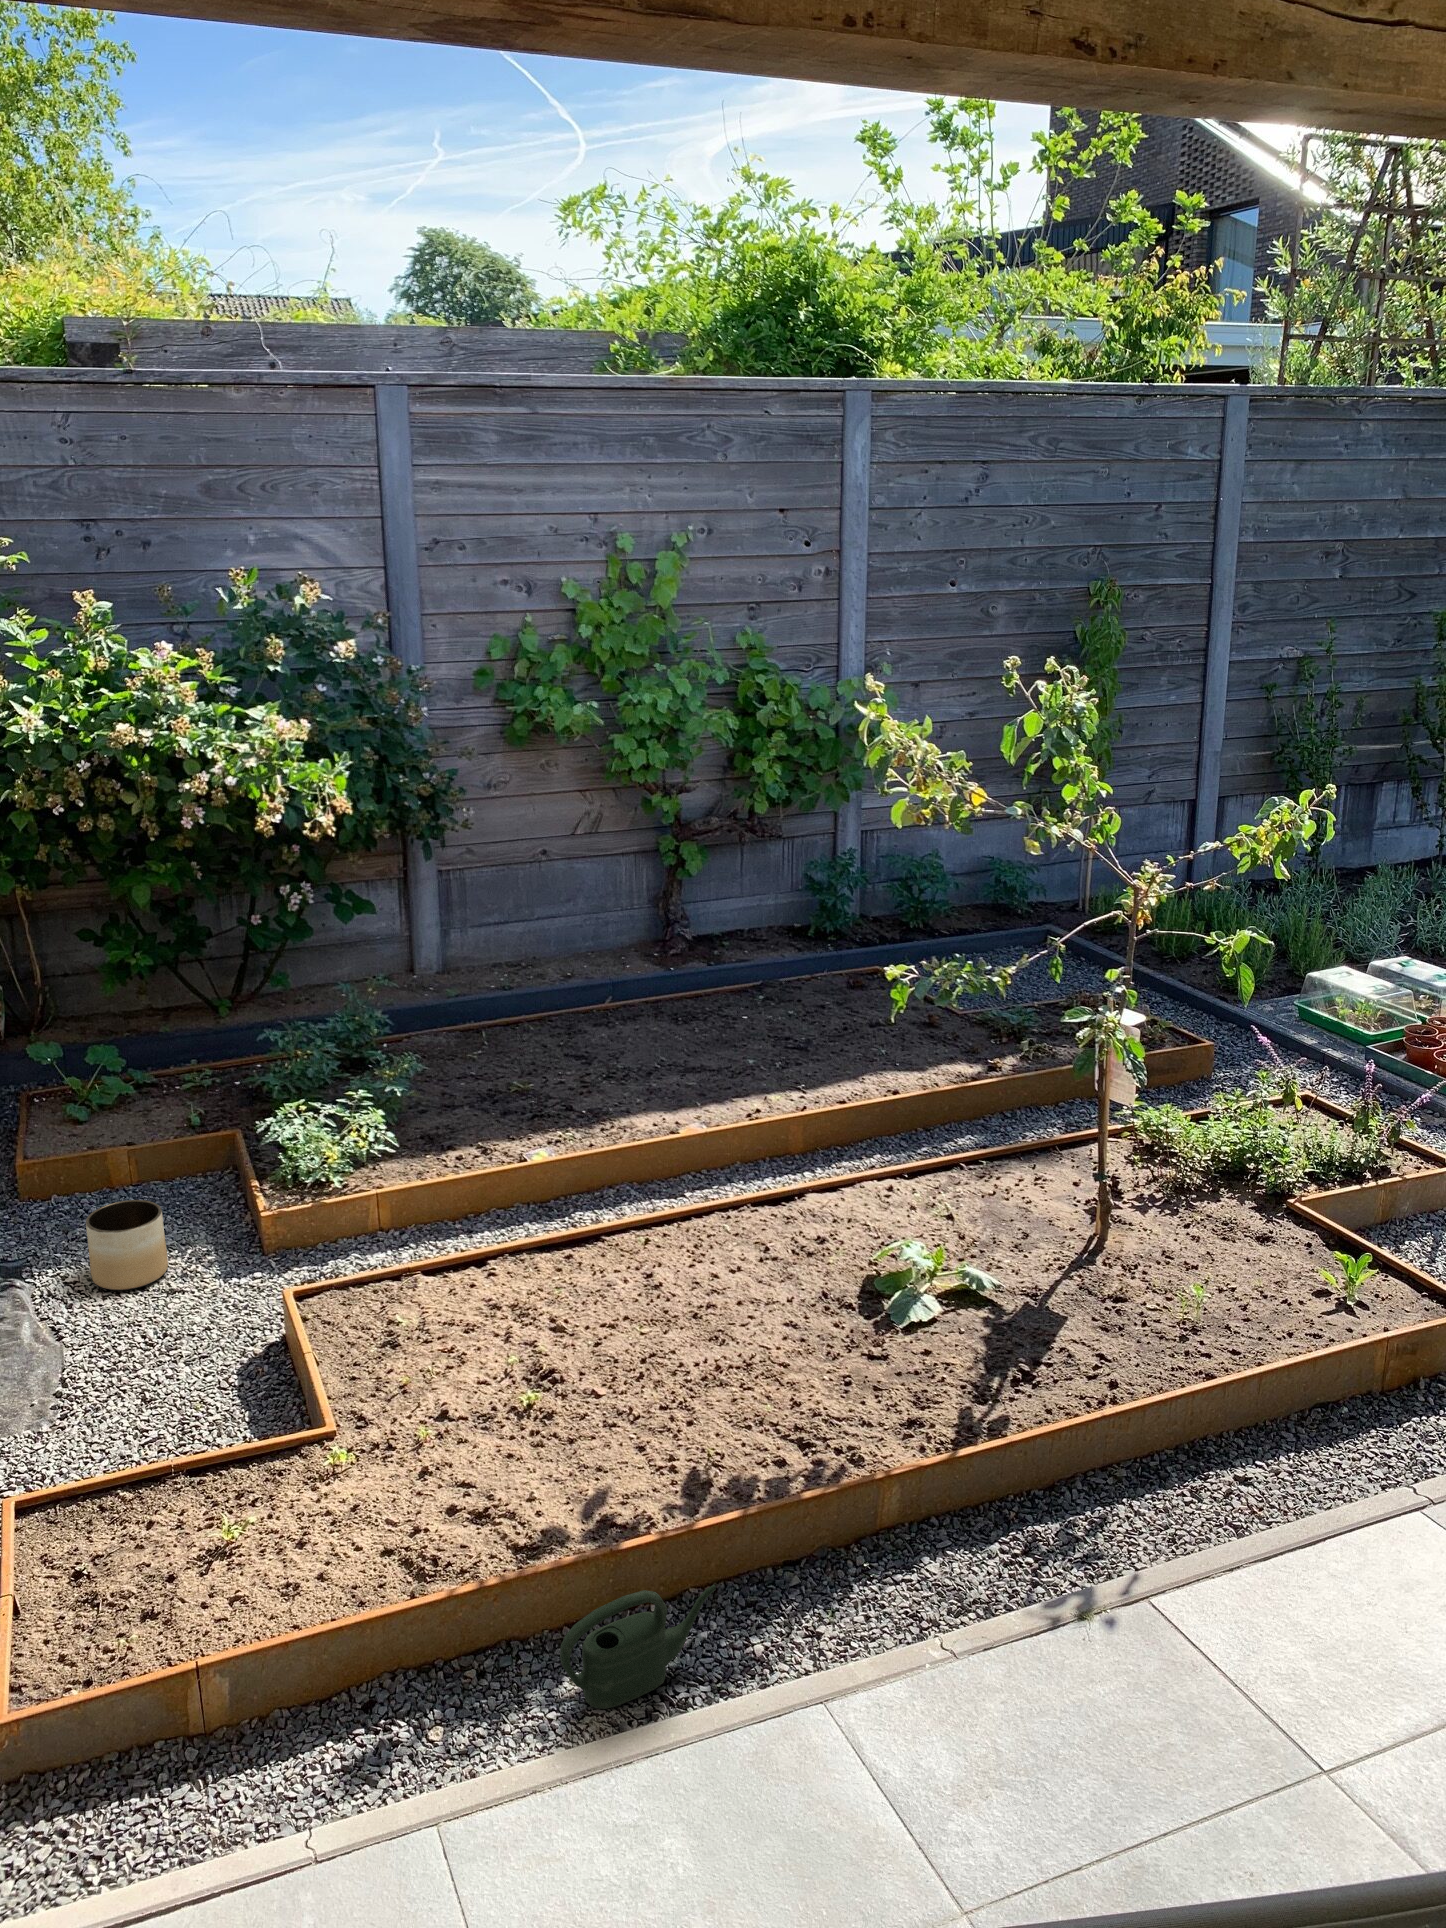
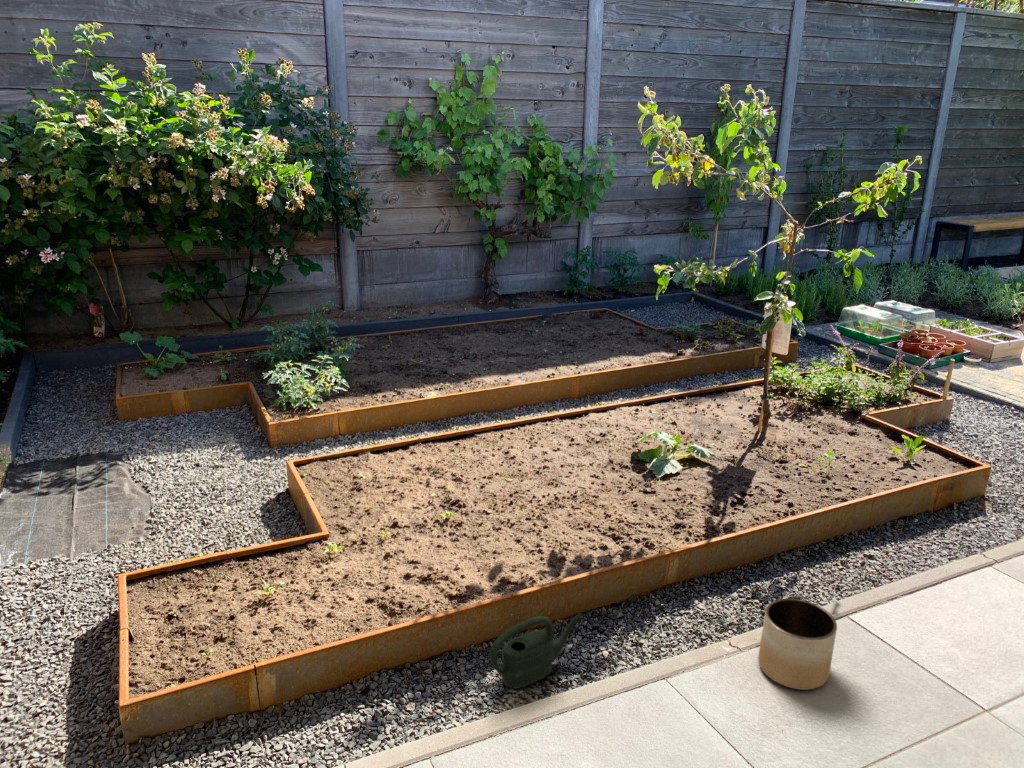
planter: present [86,1200,168,1290] -> present [758,598,837,690]

